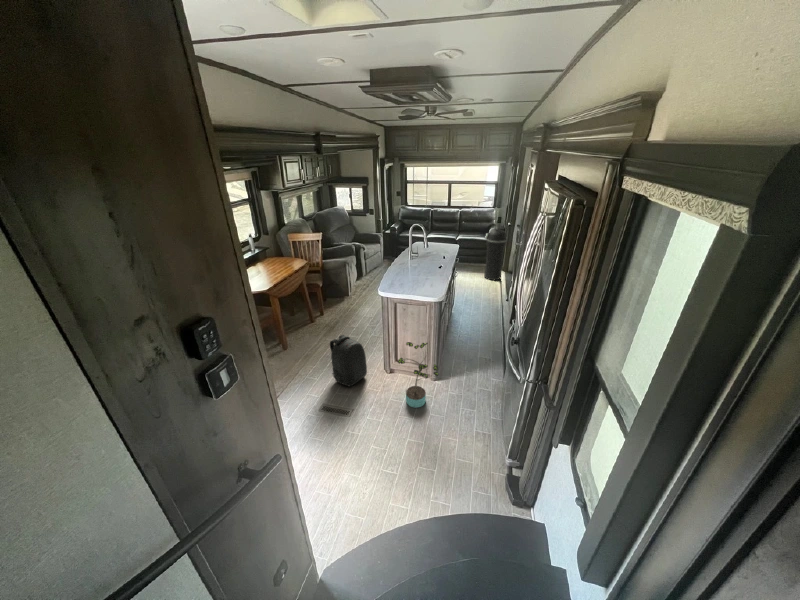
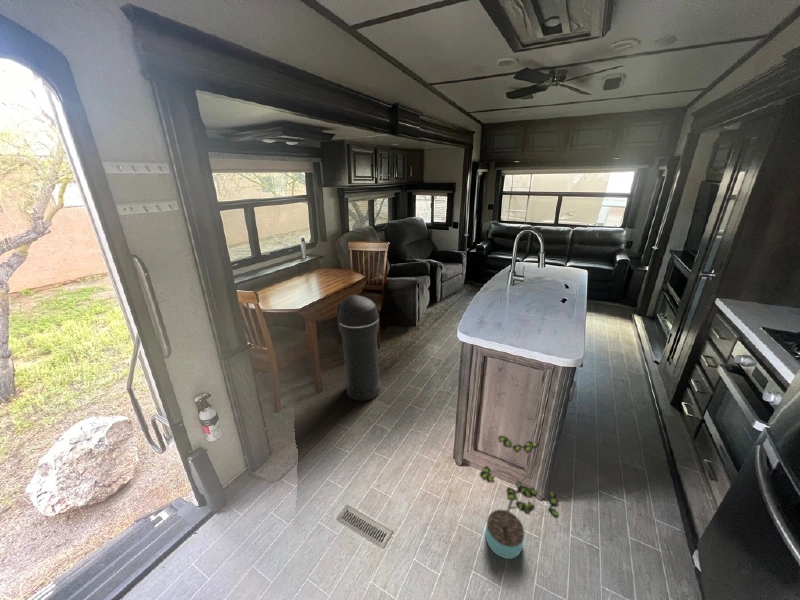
trash can: present [484,228,507,280] -> present [337,295,380,401]
backpack: present [330,335,367,386] -> none [372,392,424,480]

